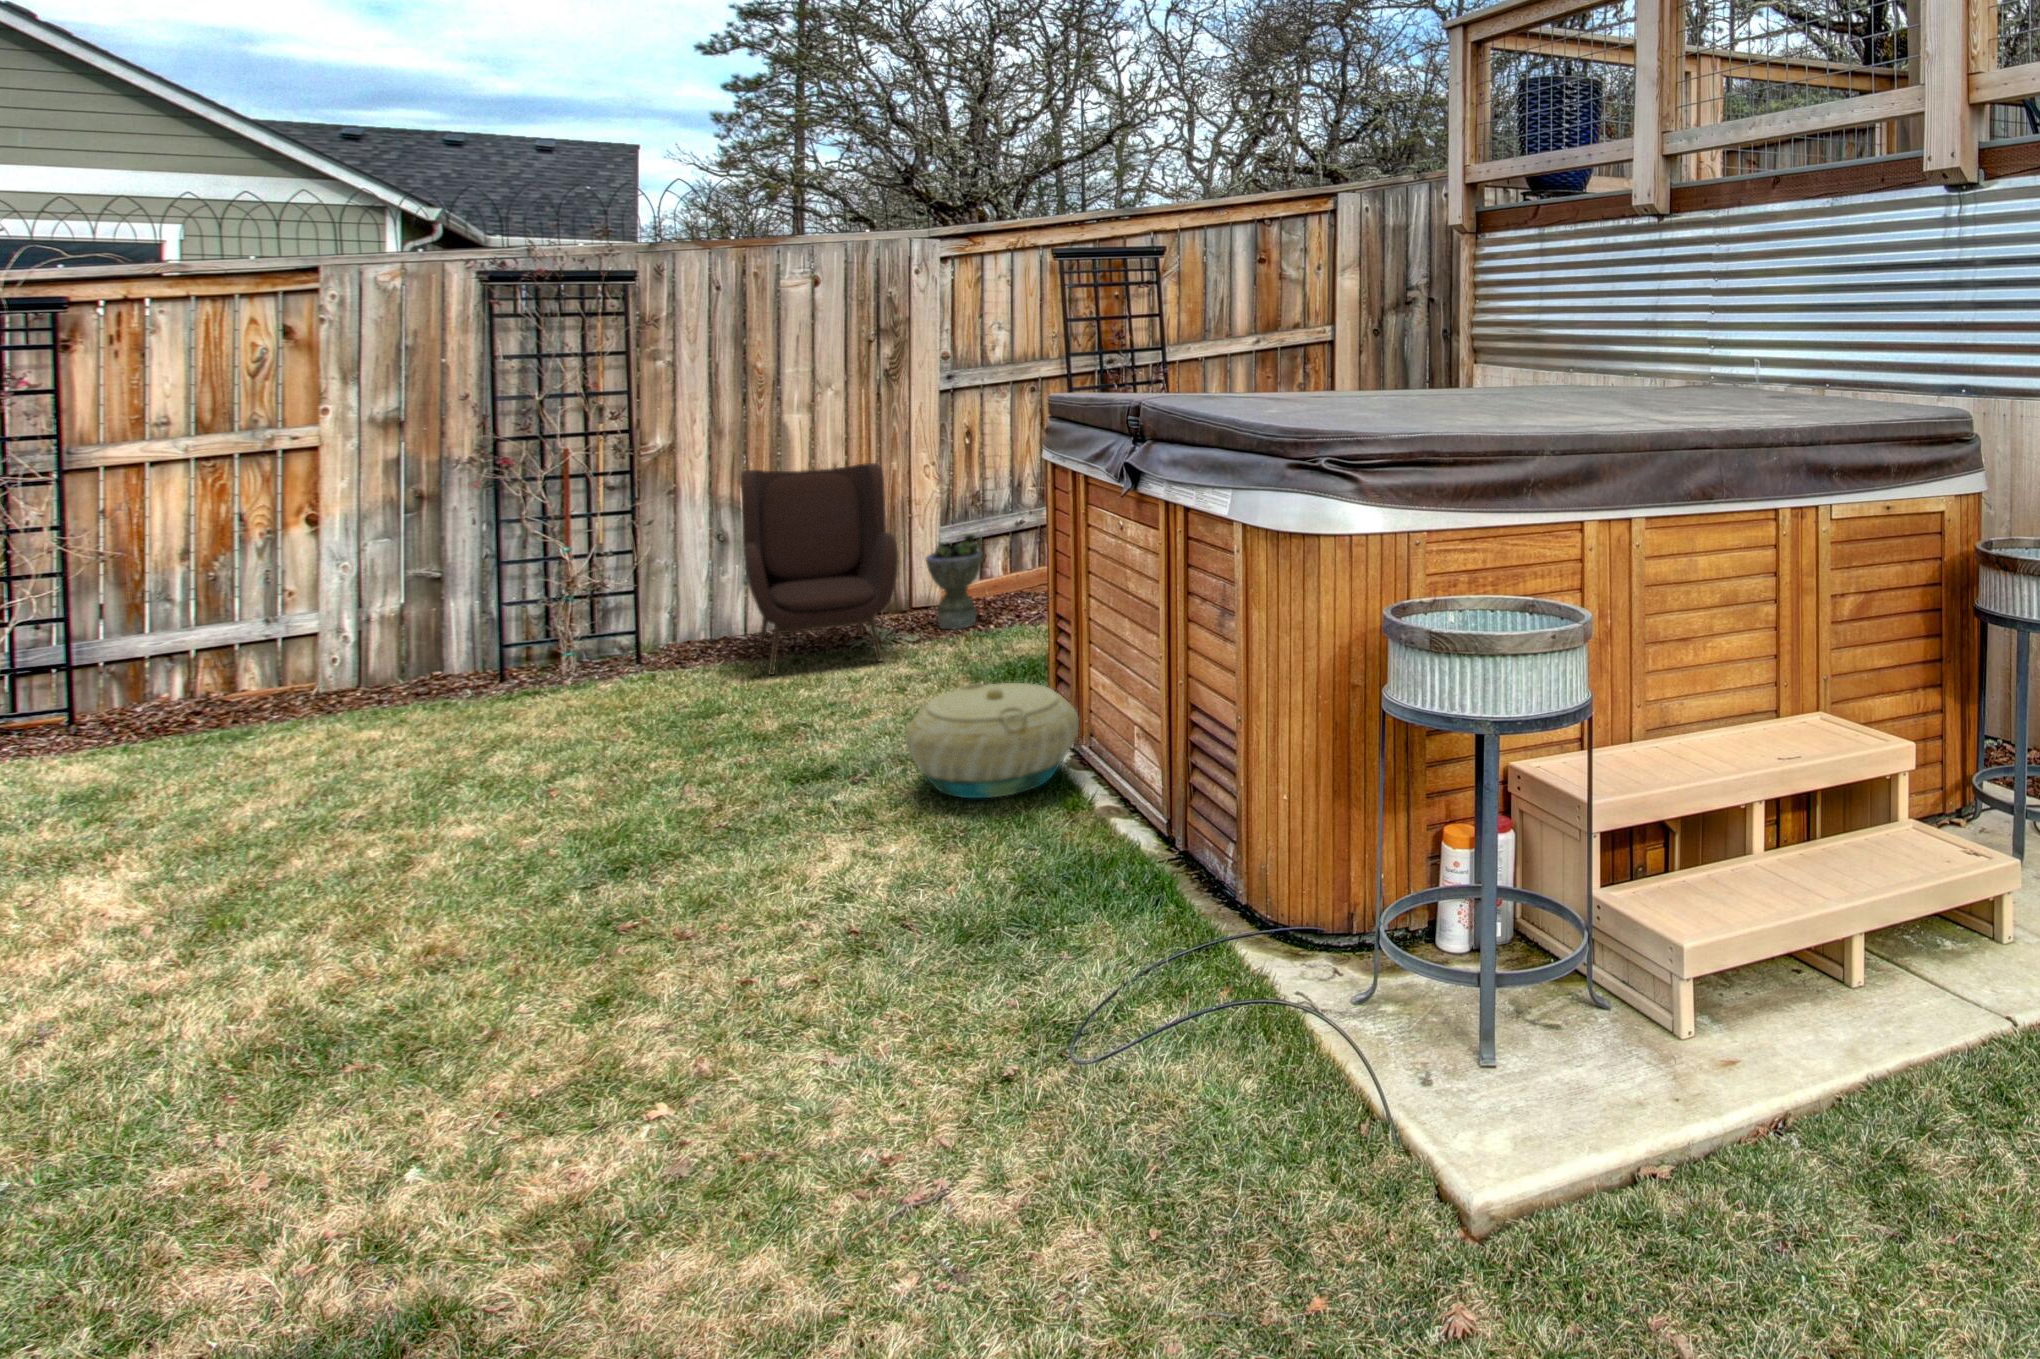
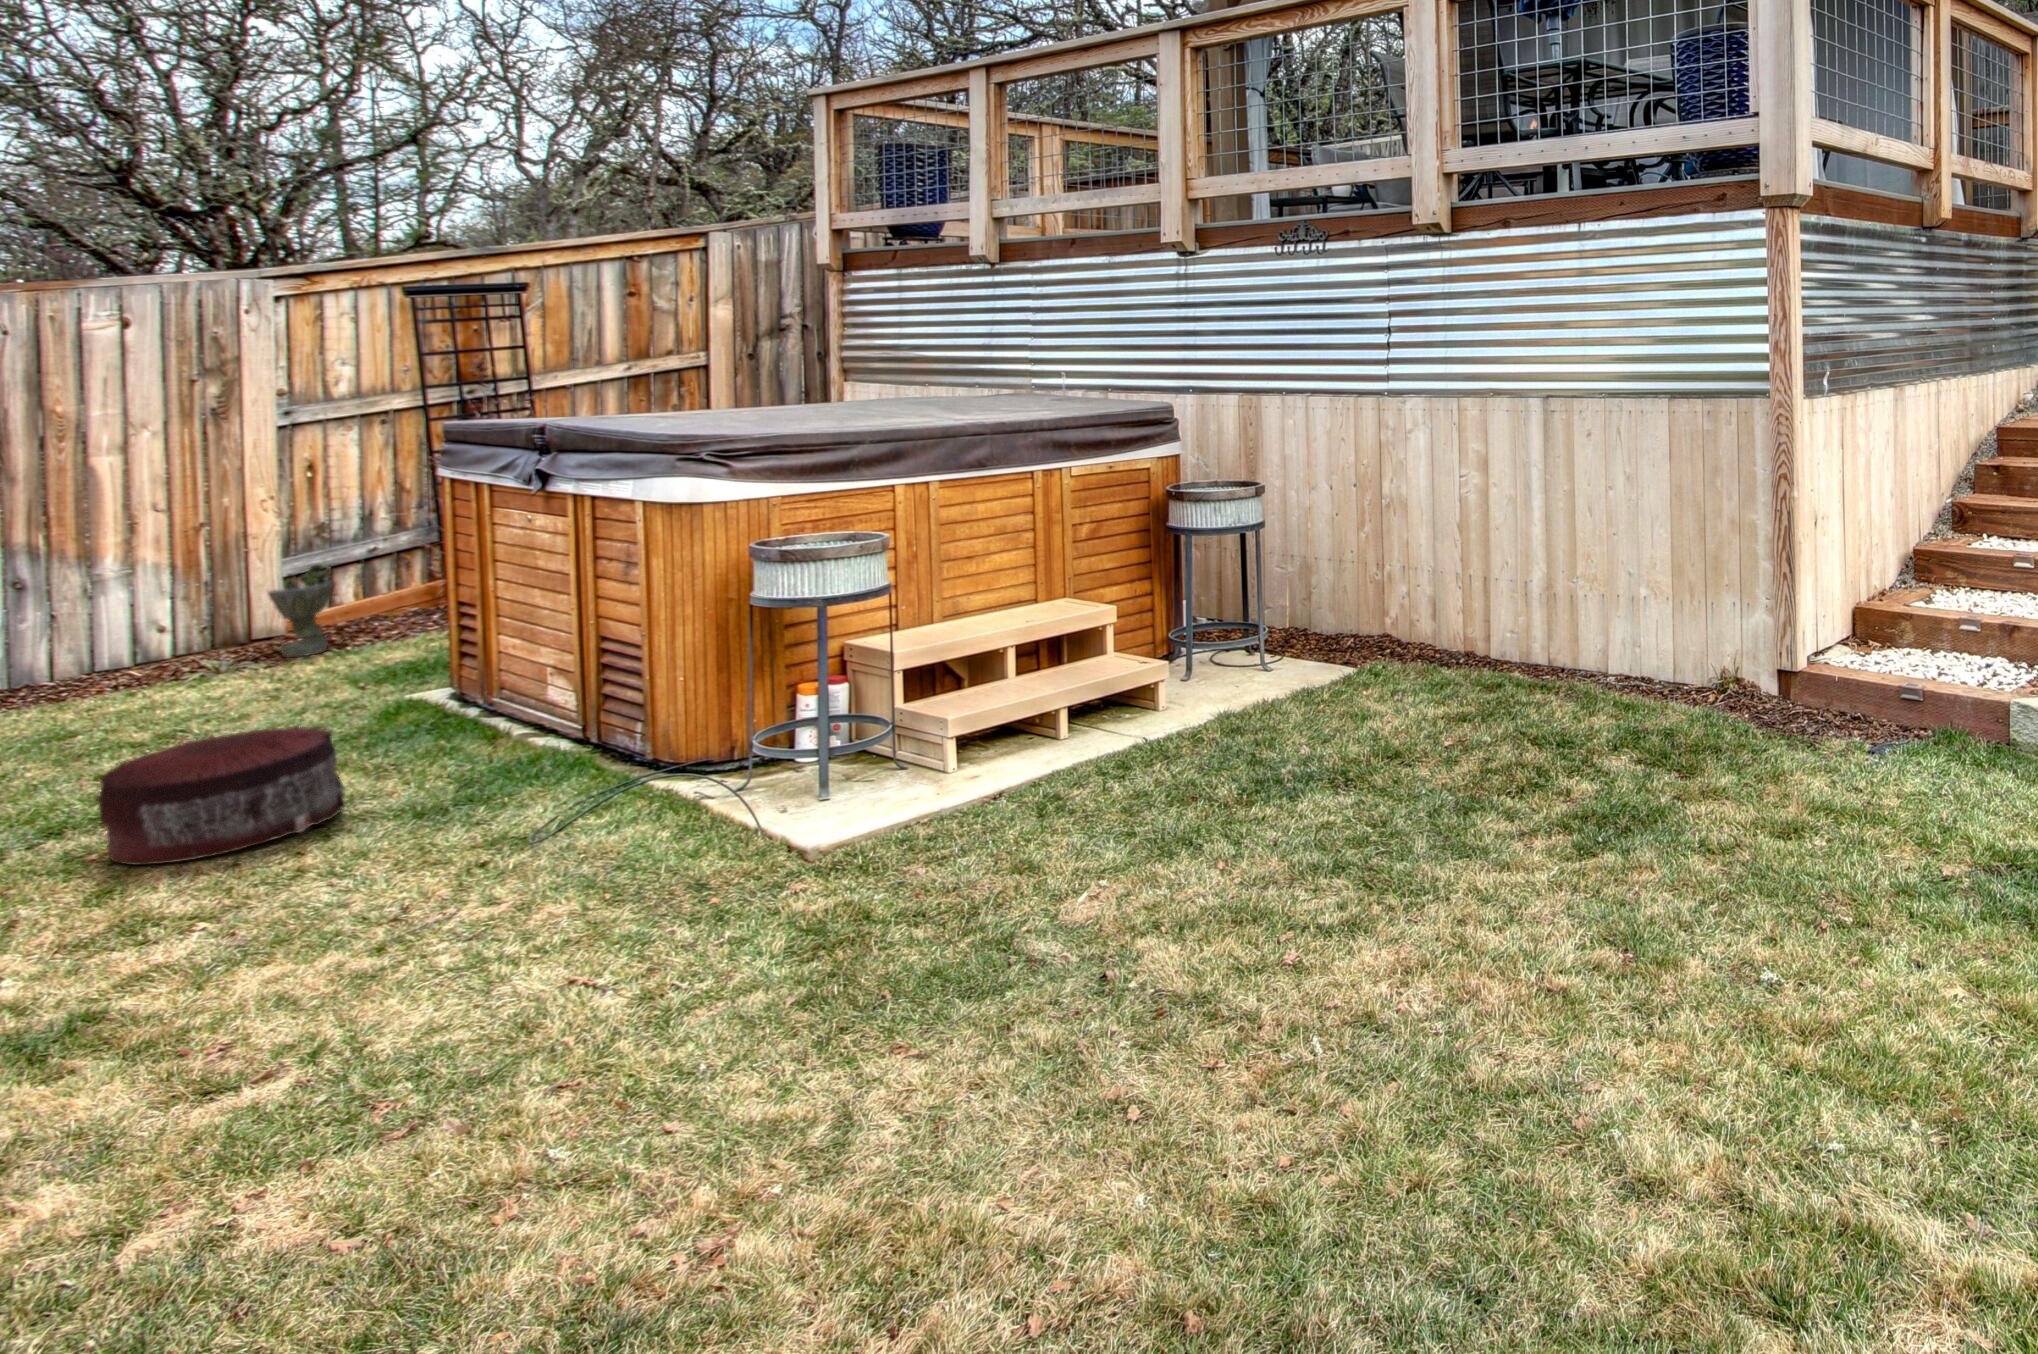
armchair: present [741,463,898,675] -> none [37,501,249,710]
basket: present [906,683,1079,798] -> none [323,659,491,749]
pouf: none [604,785,874,989] -> present [97,725,347,865]

